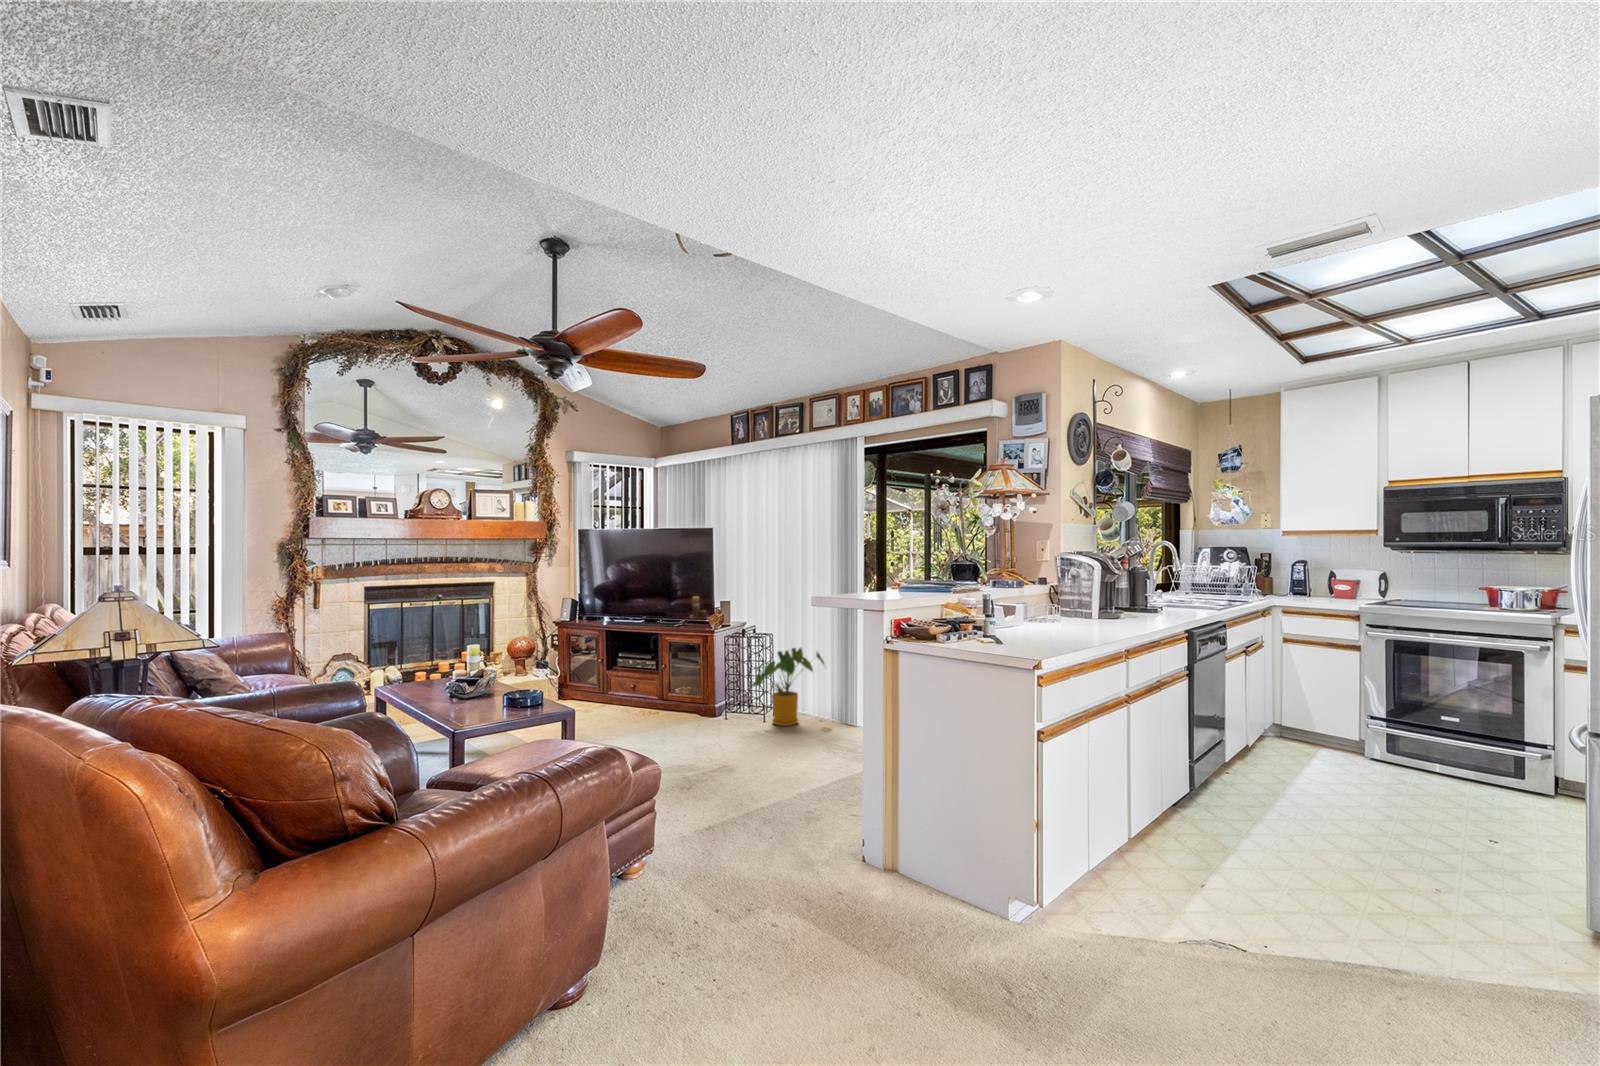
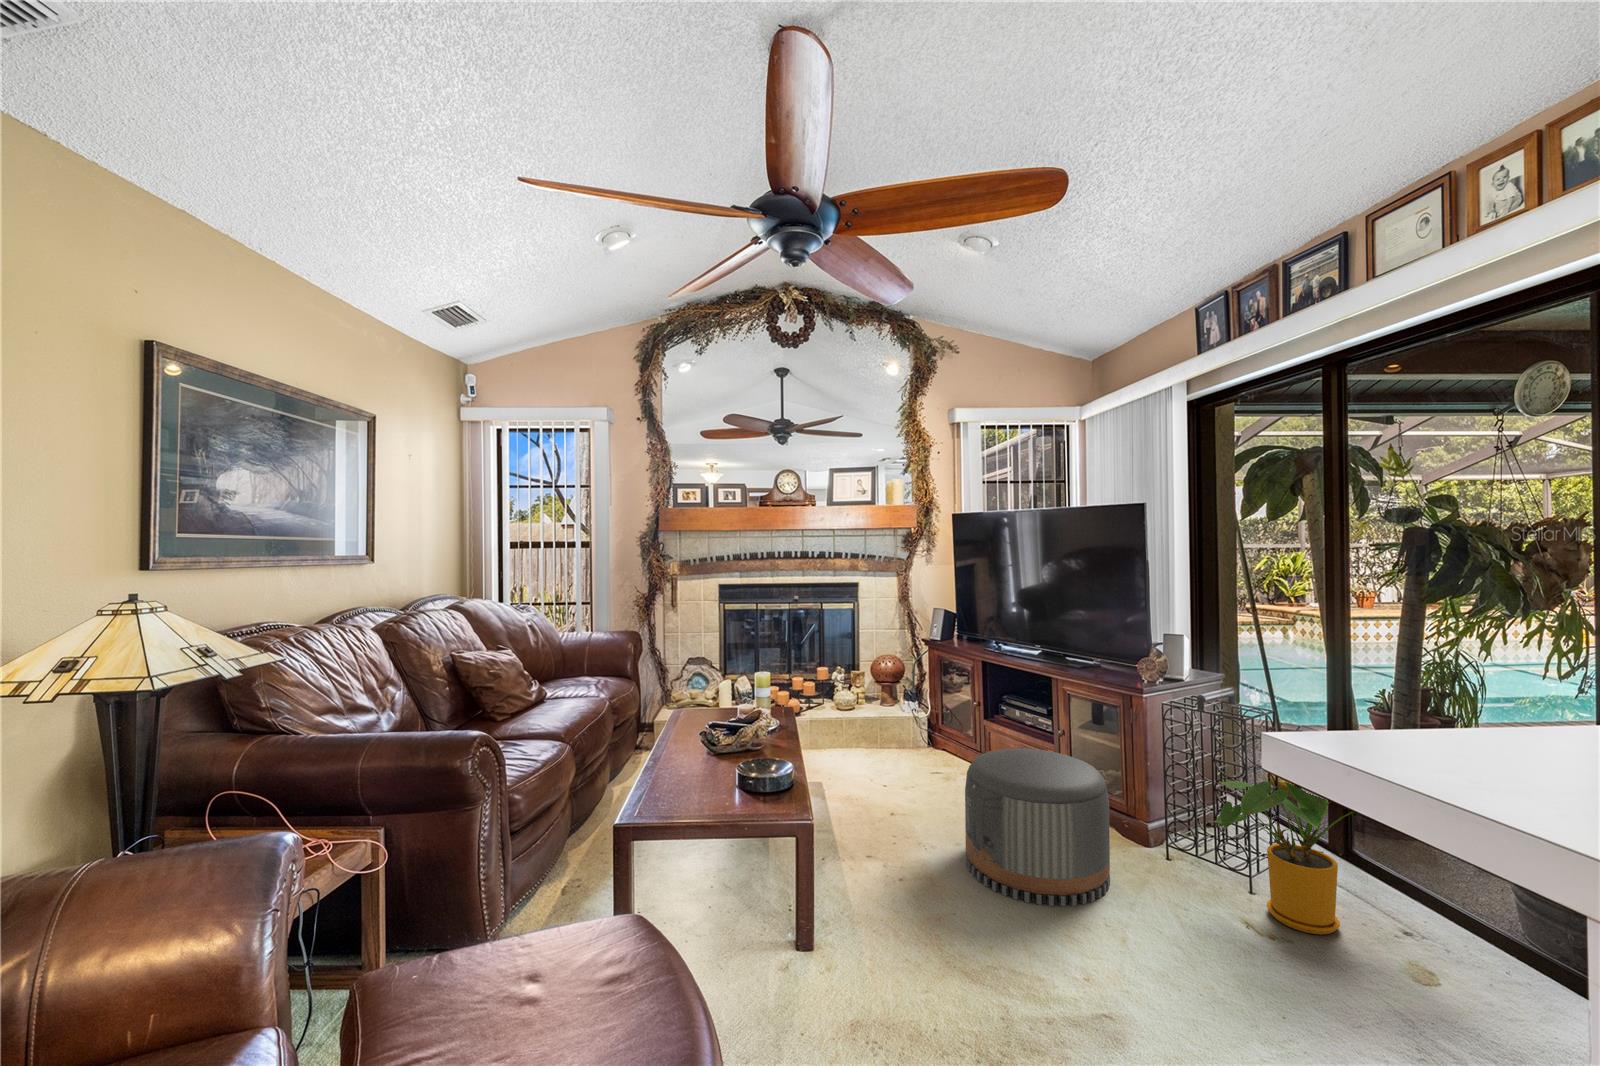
pouf: none [629,669,706,743] -> present [965,748,1110,906]

